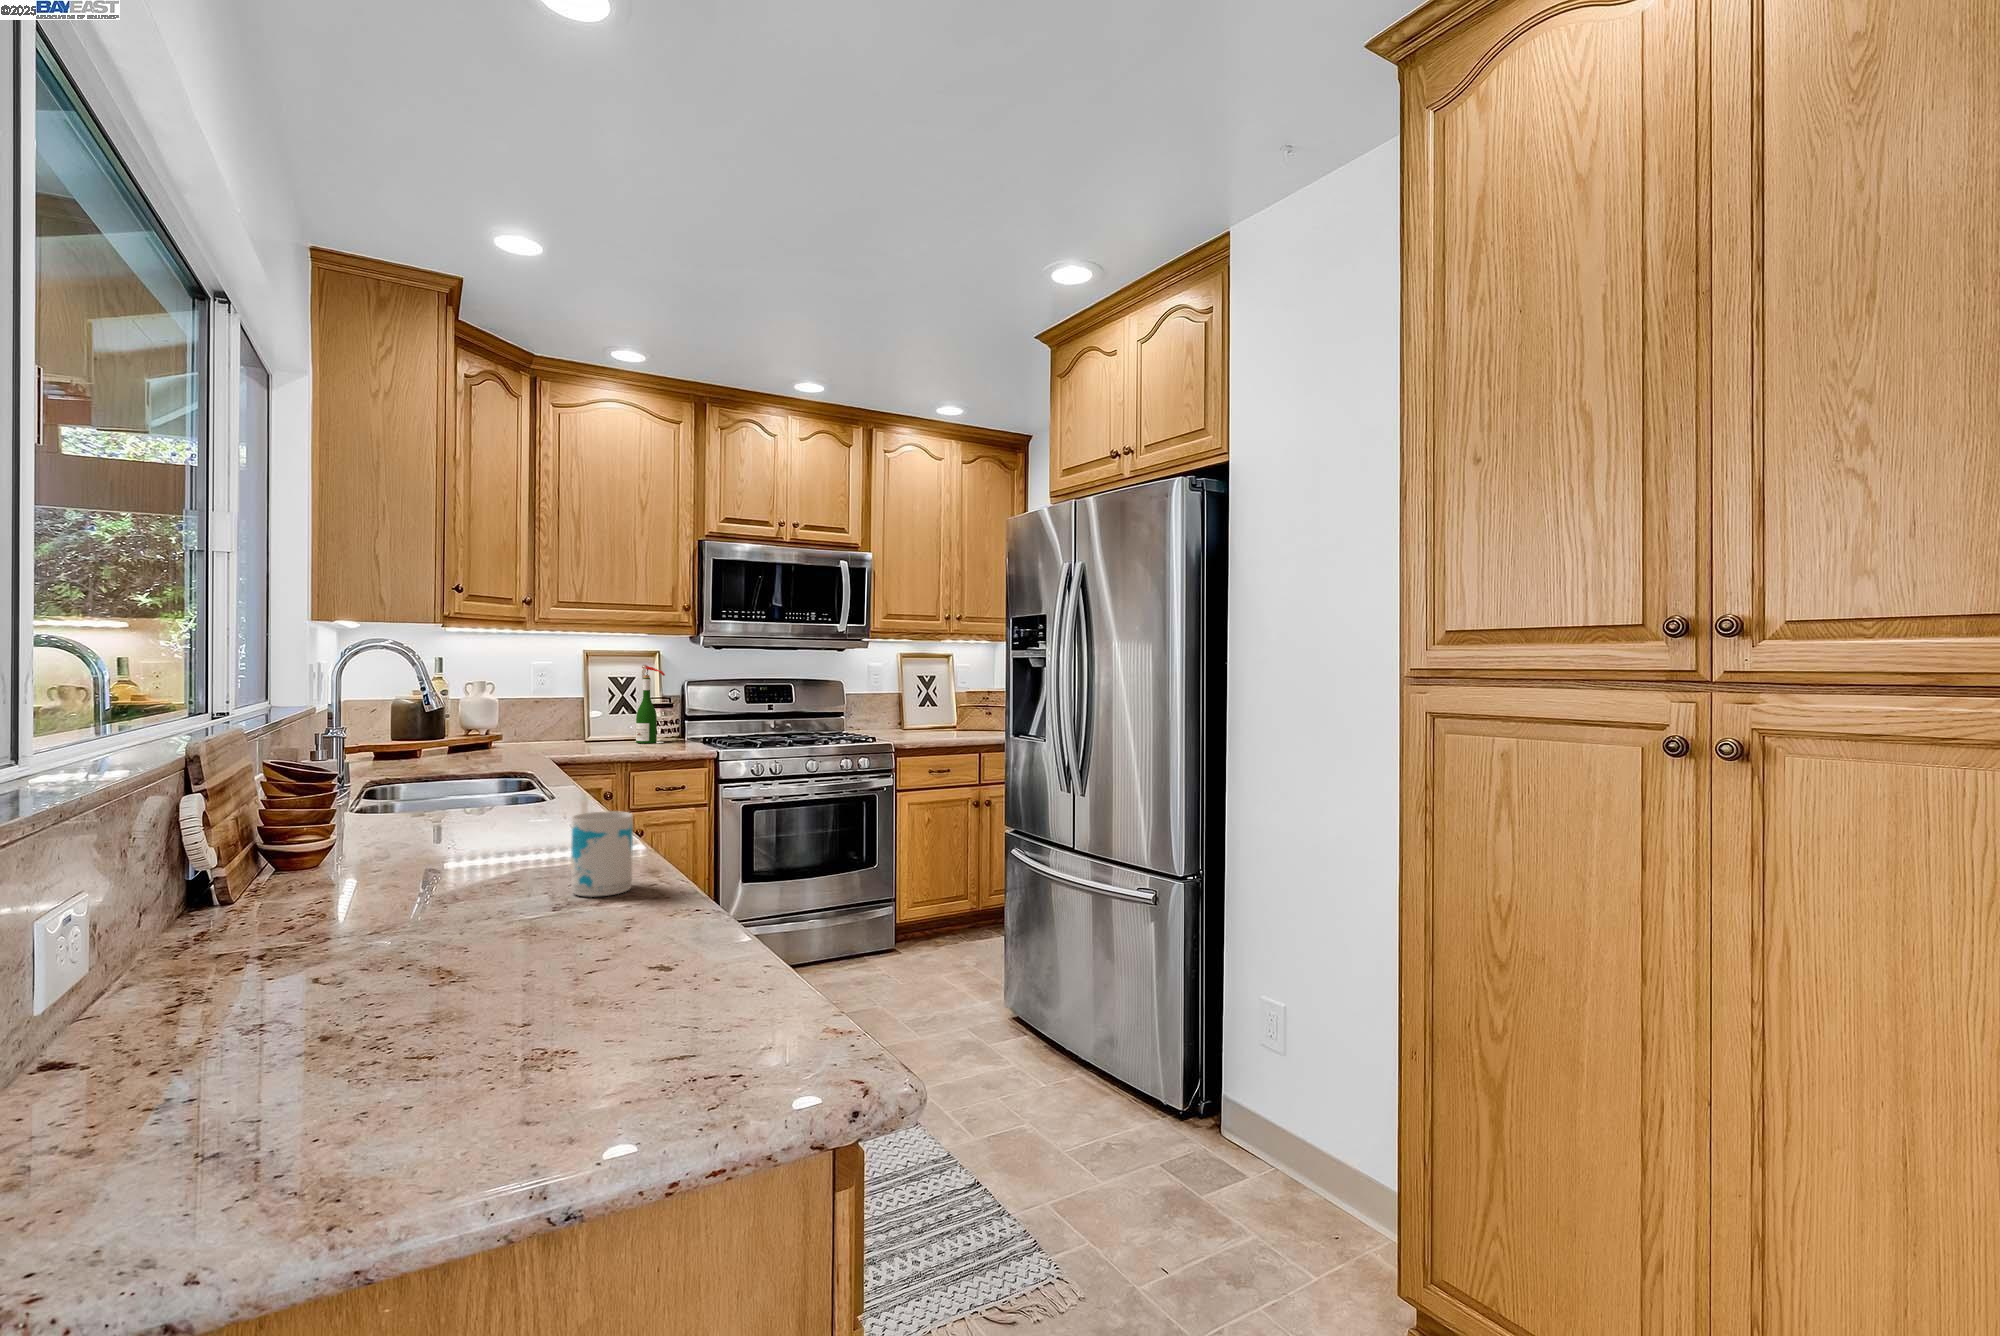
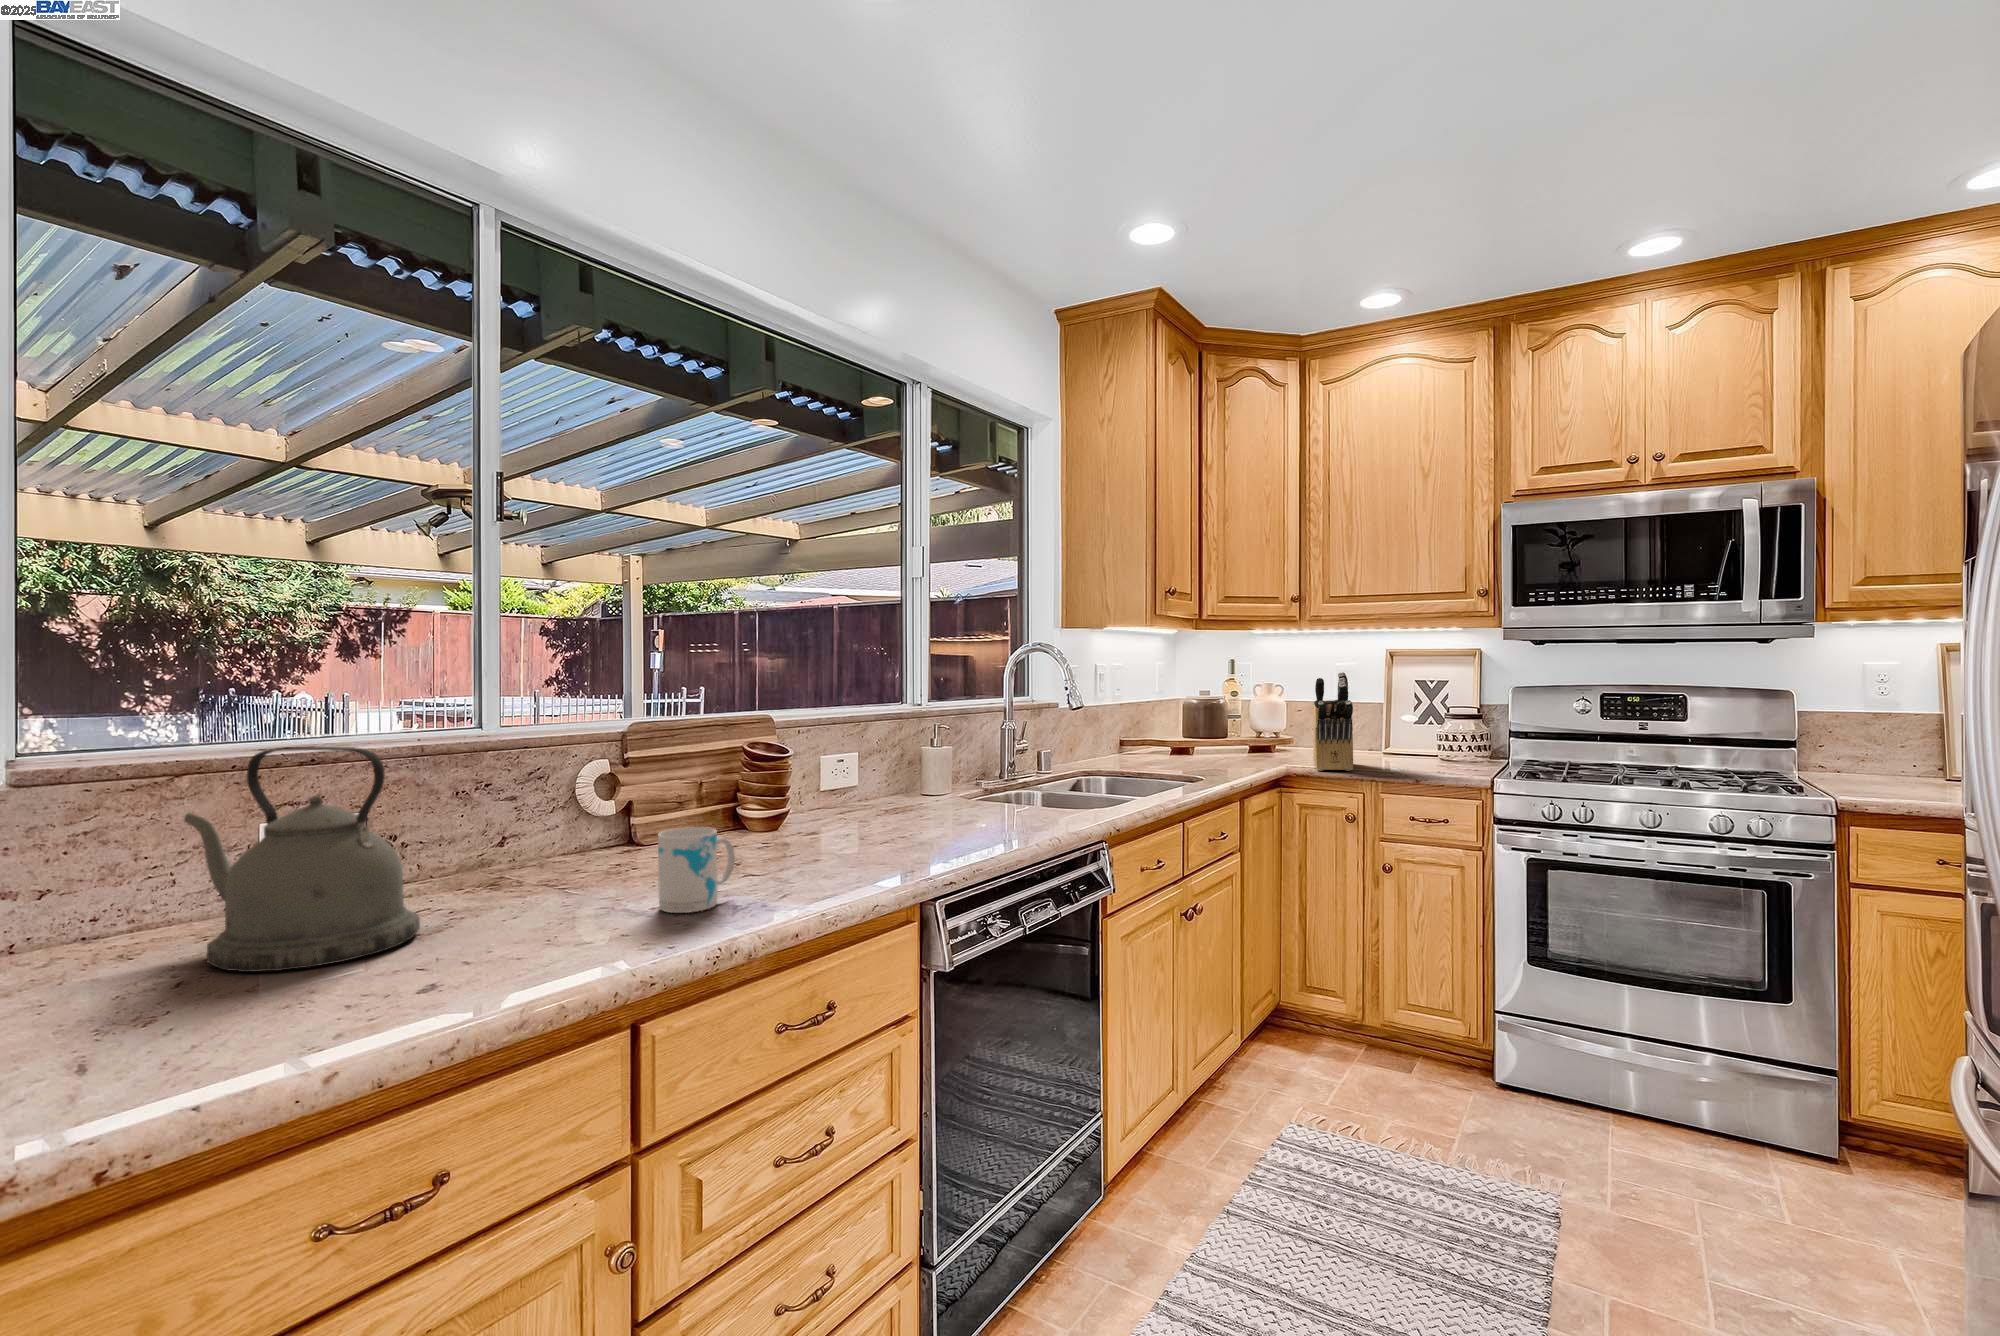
wine bottle: present [636,665,665,743] -> none [1431,666,1461,764]
knife block: none [554,668,627,755] -> present [1313,672,1353,771]
kettle: none [170,739,530,1042] -> present [184,747,420,972]

